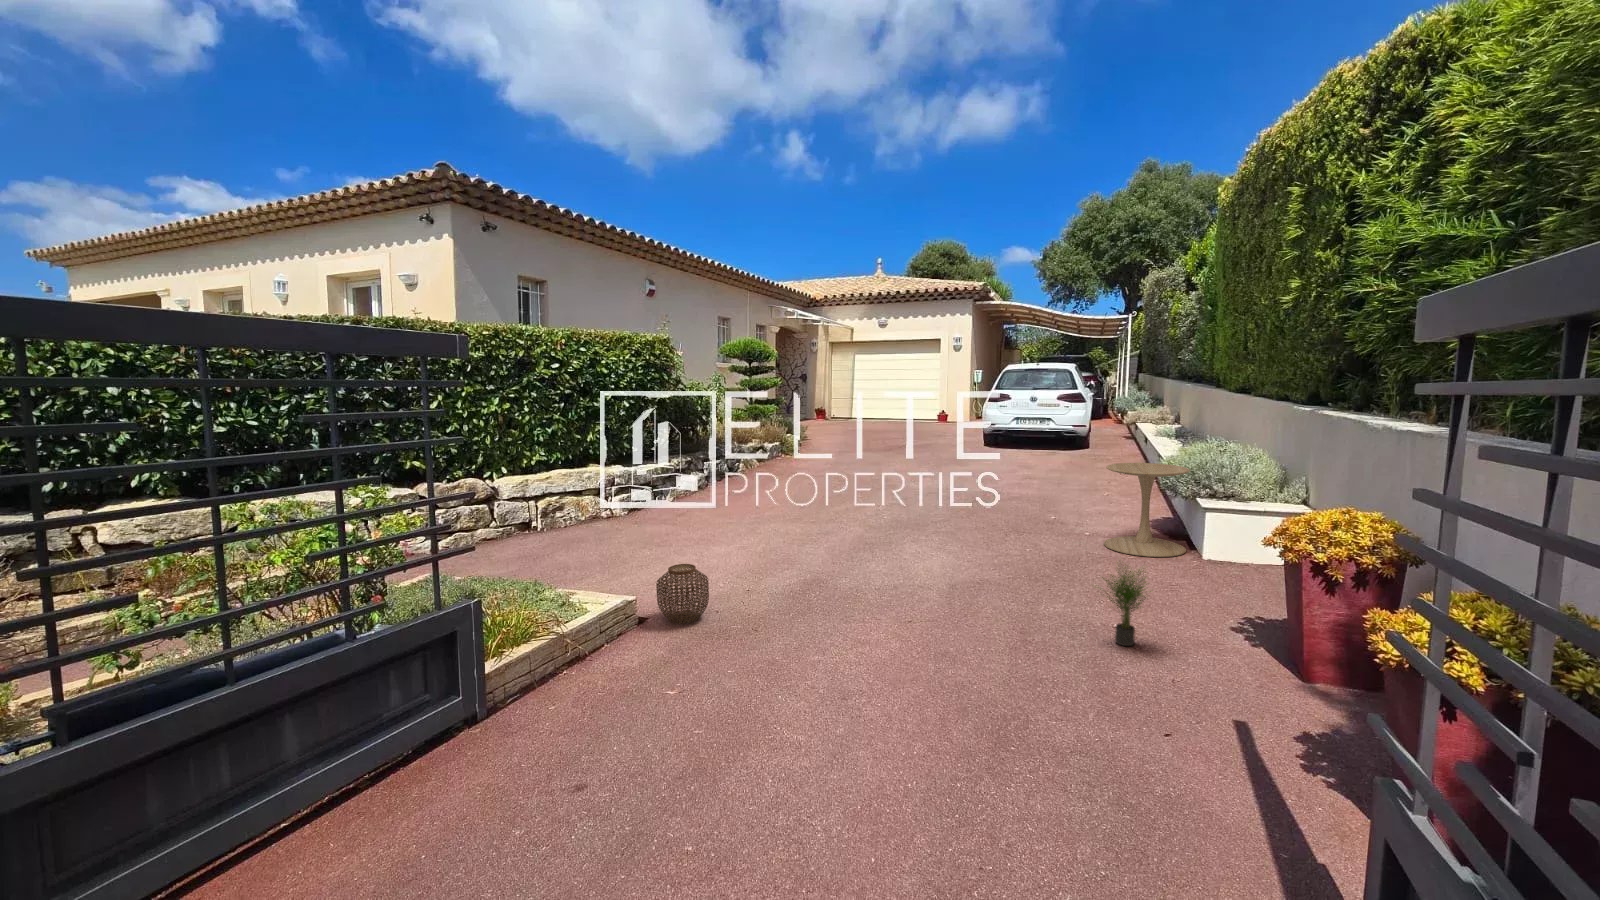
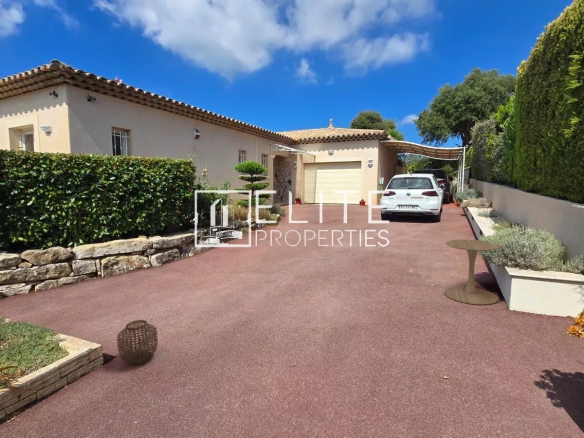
potted plant: present [1102,566,1151,646] -> none [424,328,480,399]

